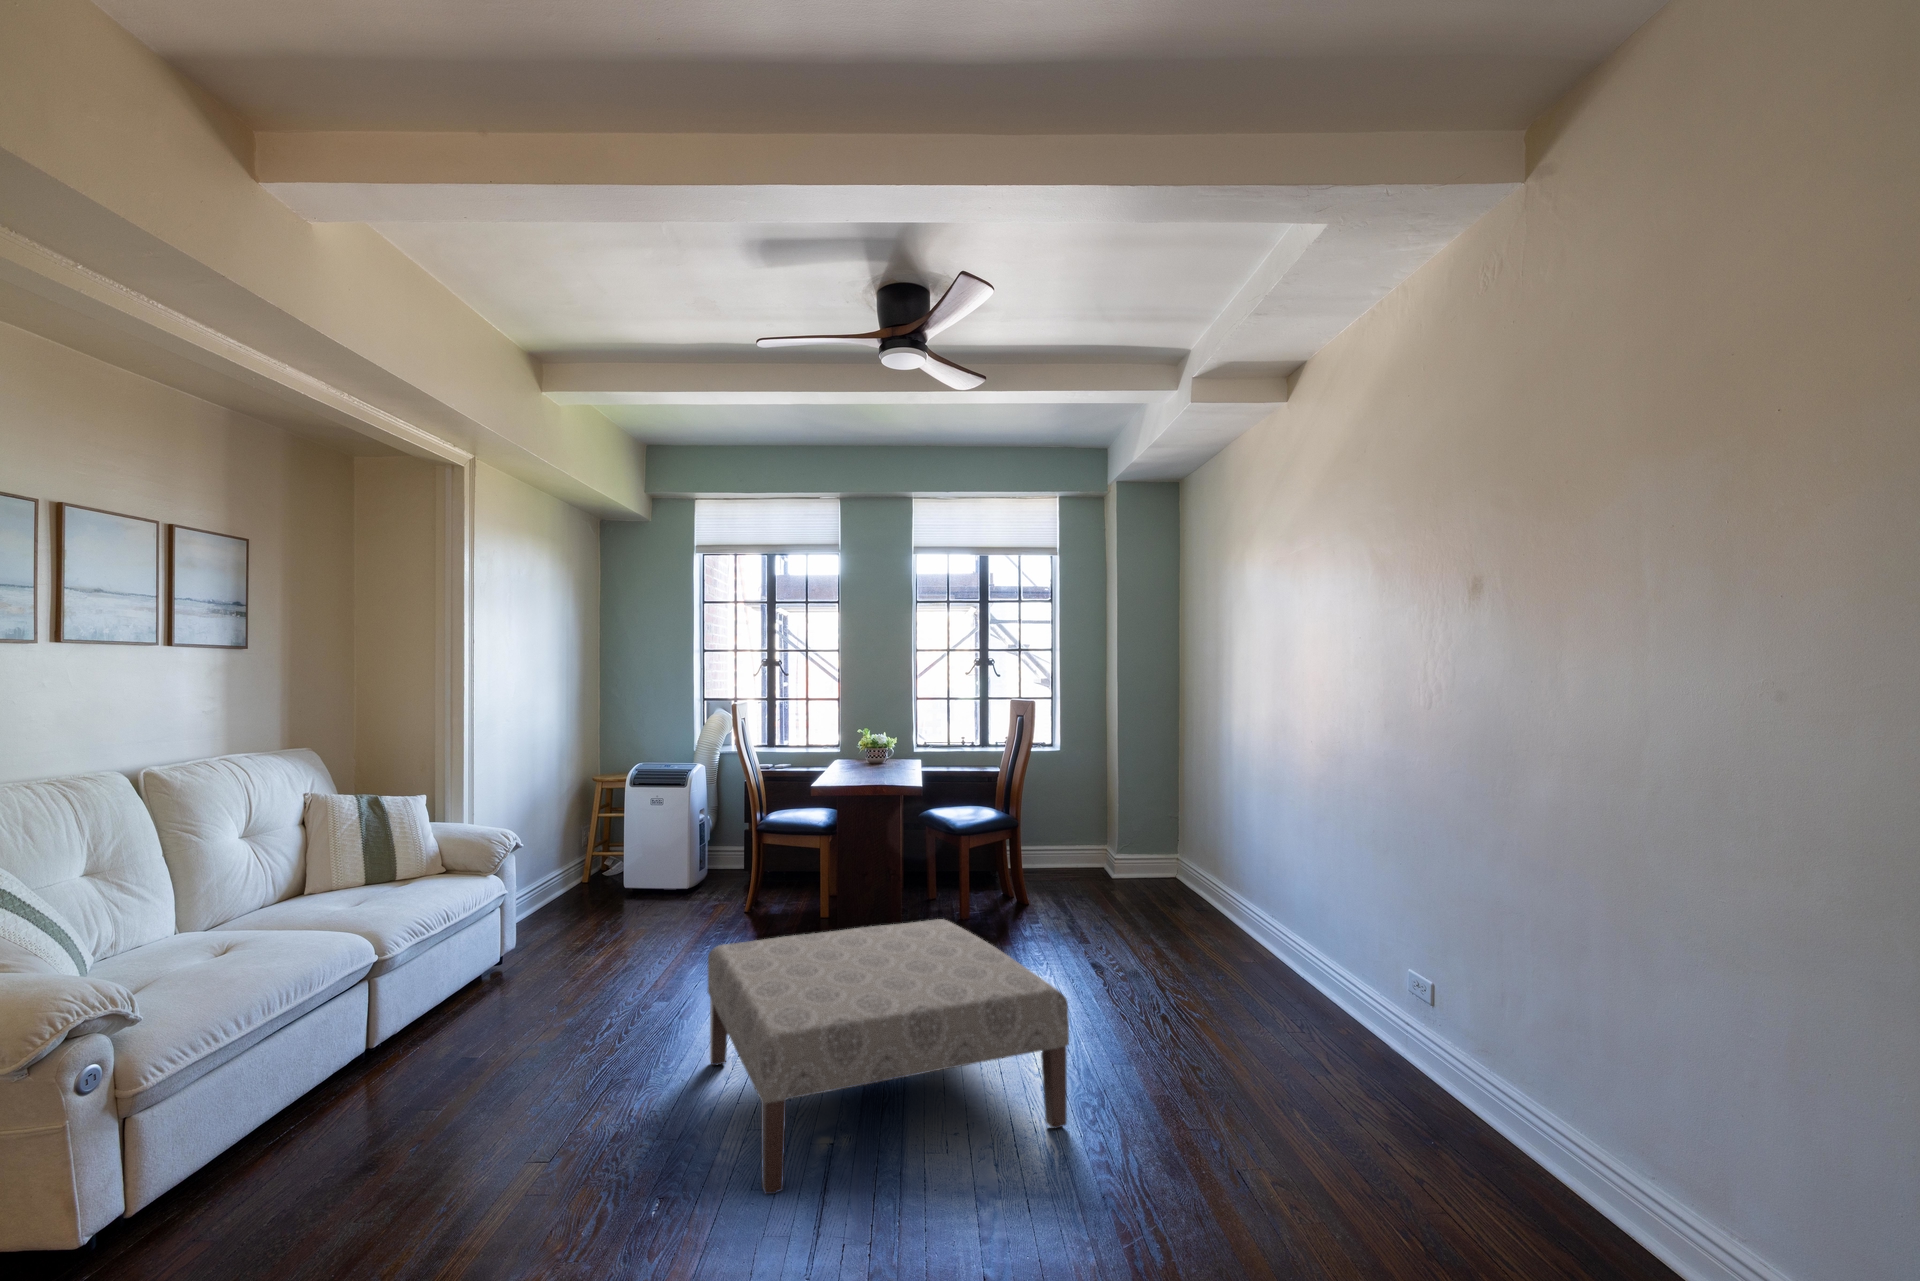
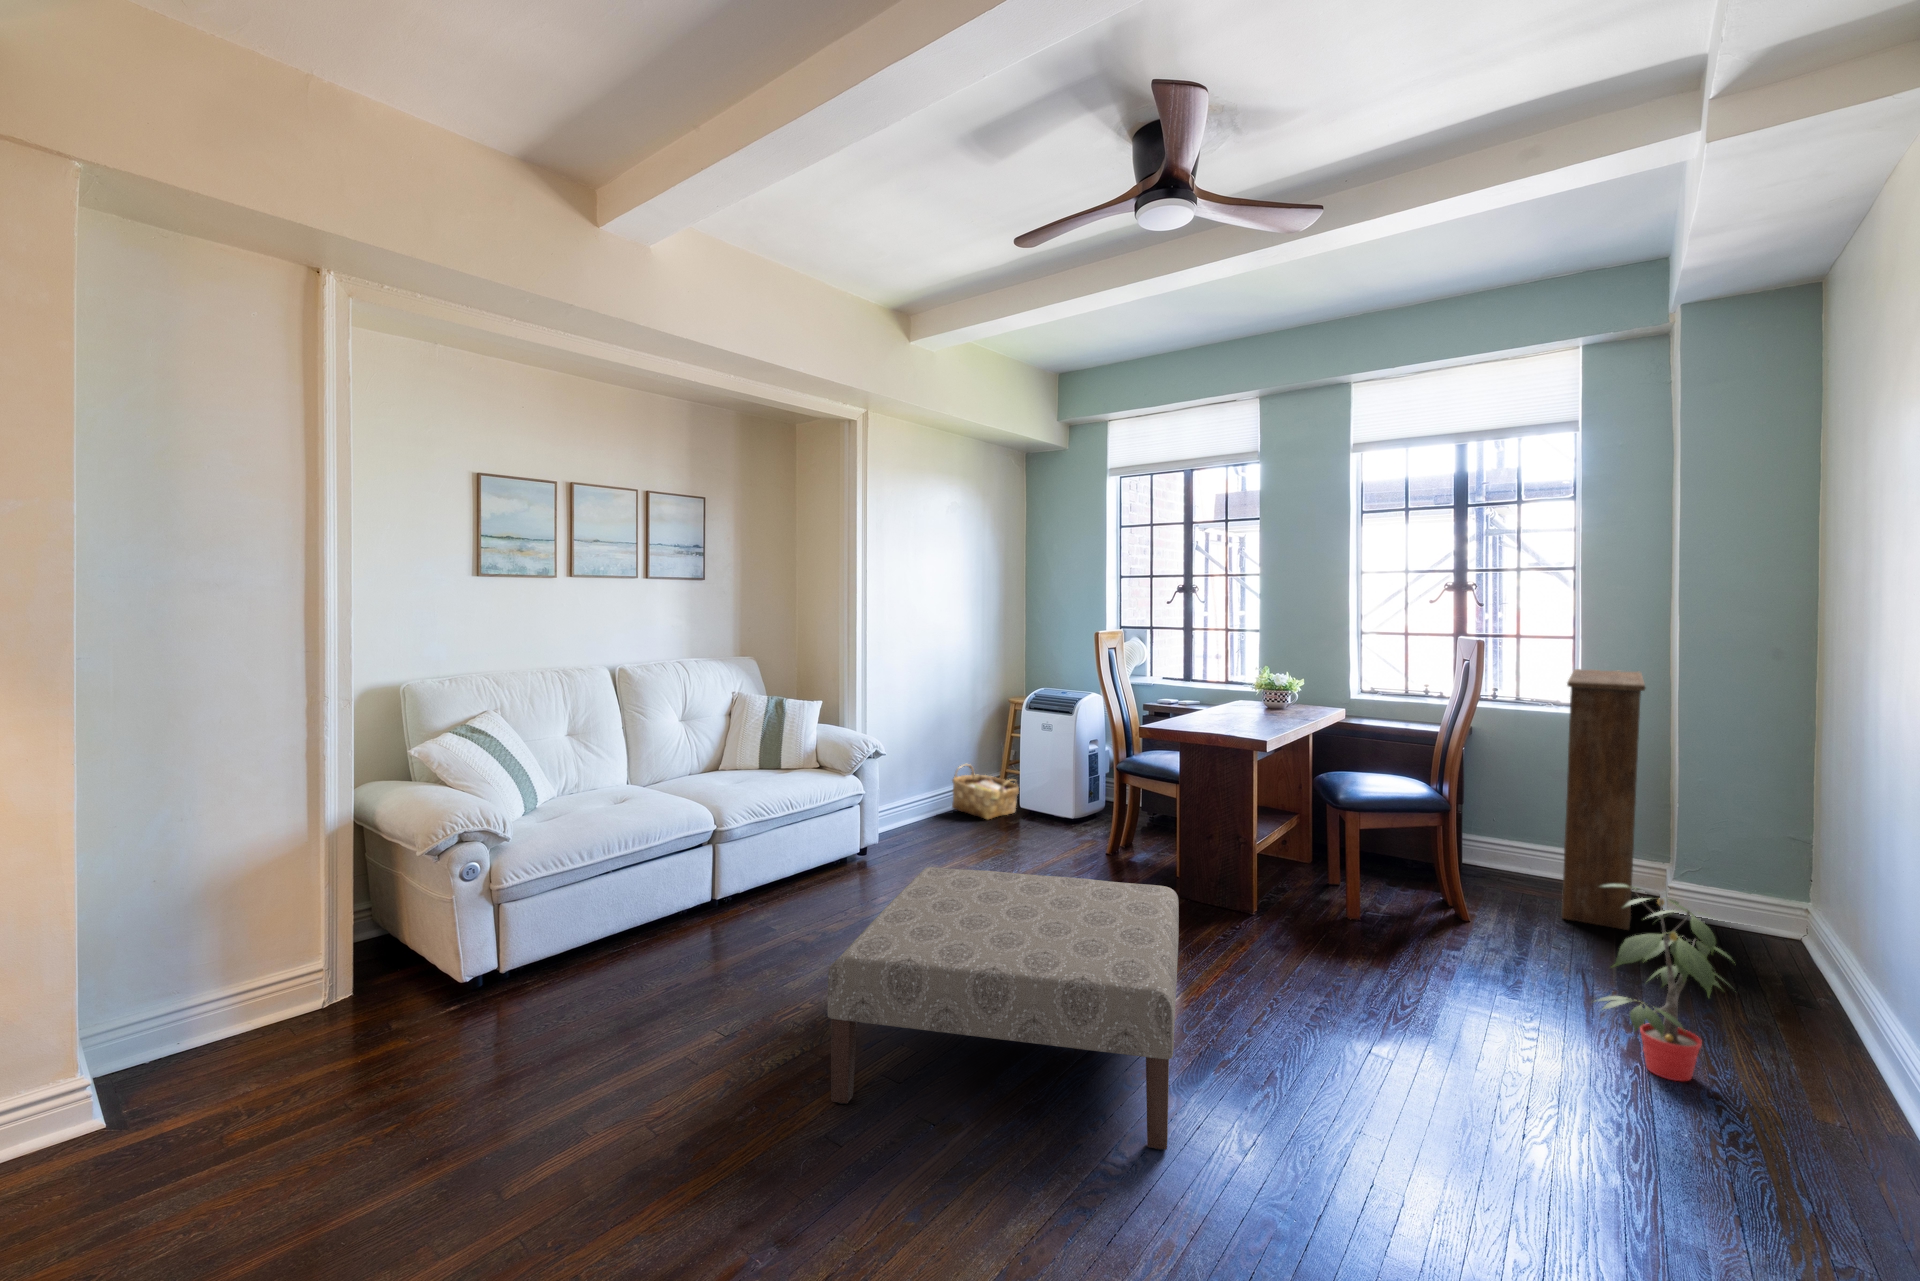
bookshelf: none [1089,718,1160,904] -> present [1562,669,1645,930]
woven basket: none [545,853,625,911] -> present [952,764,1019,819]
potted plant: none [1202,860,1304,986] -> present [1595,884,1732,1081]

